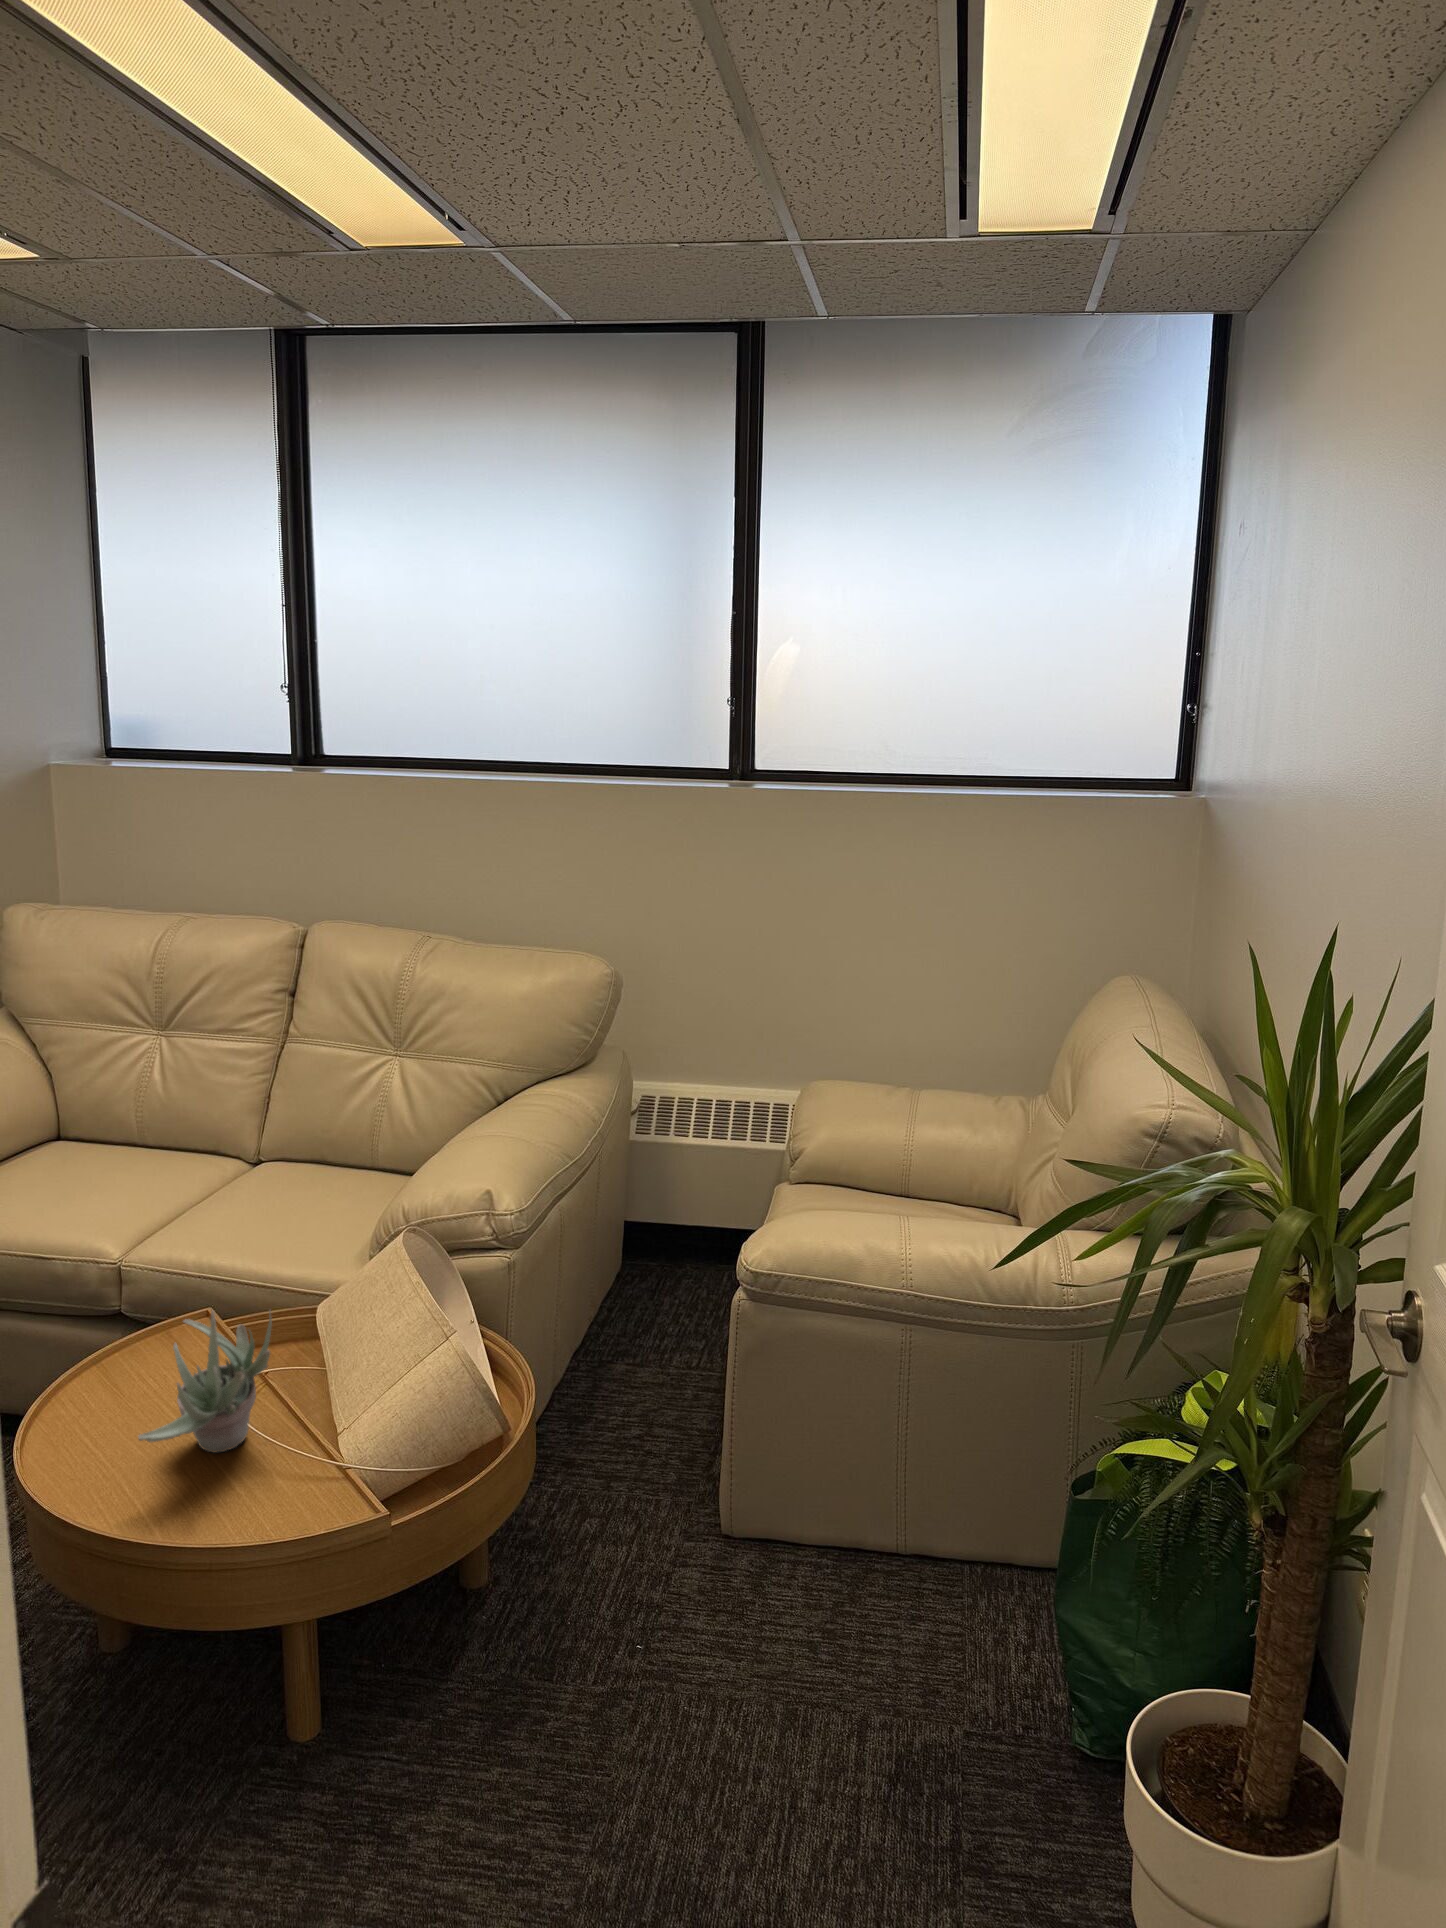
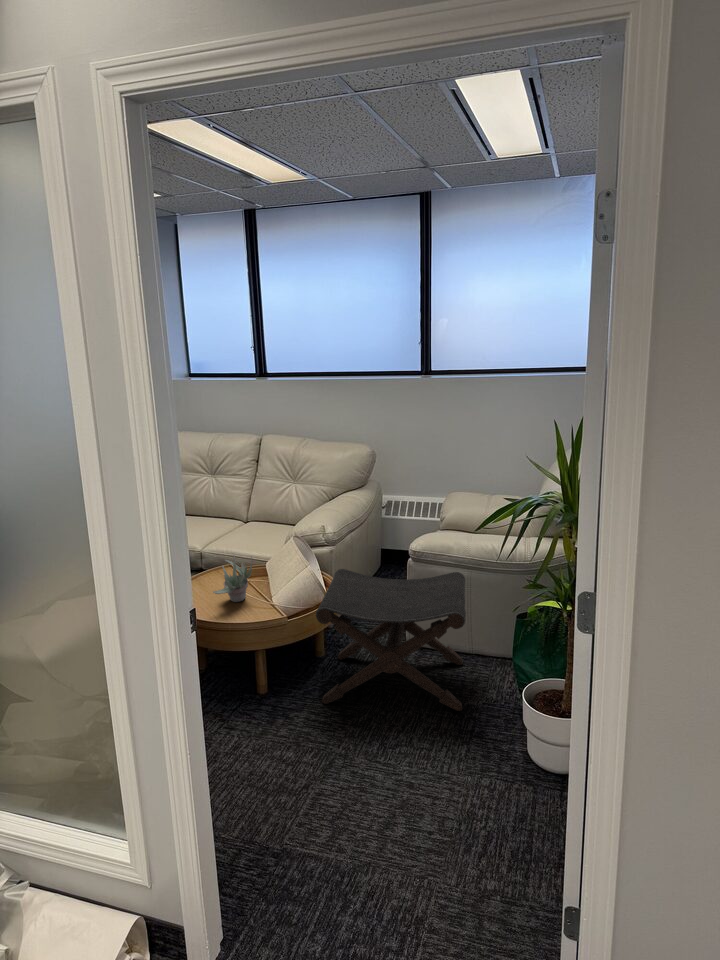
footstool: none [476,1331,943,1786] -> present [316,569,466,711]

